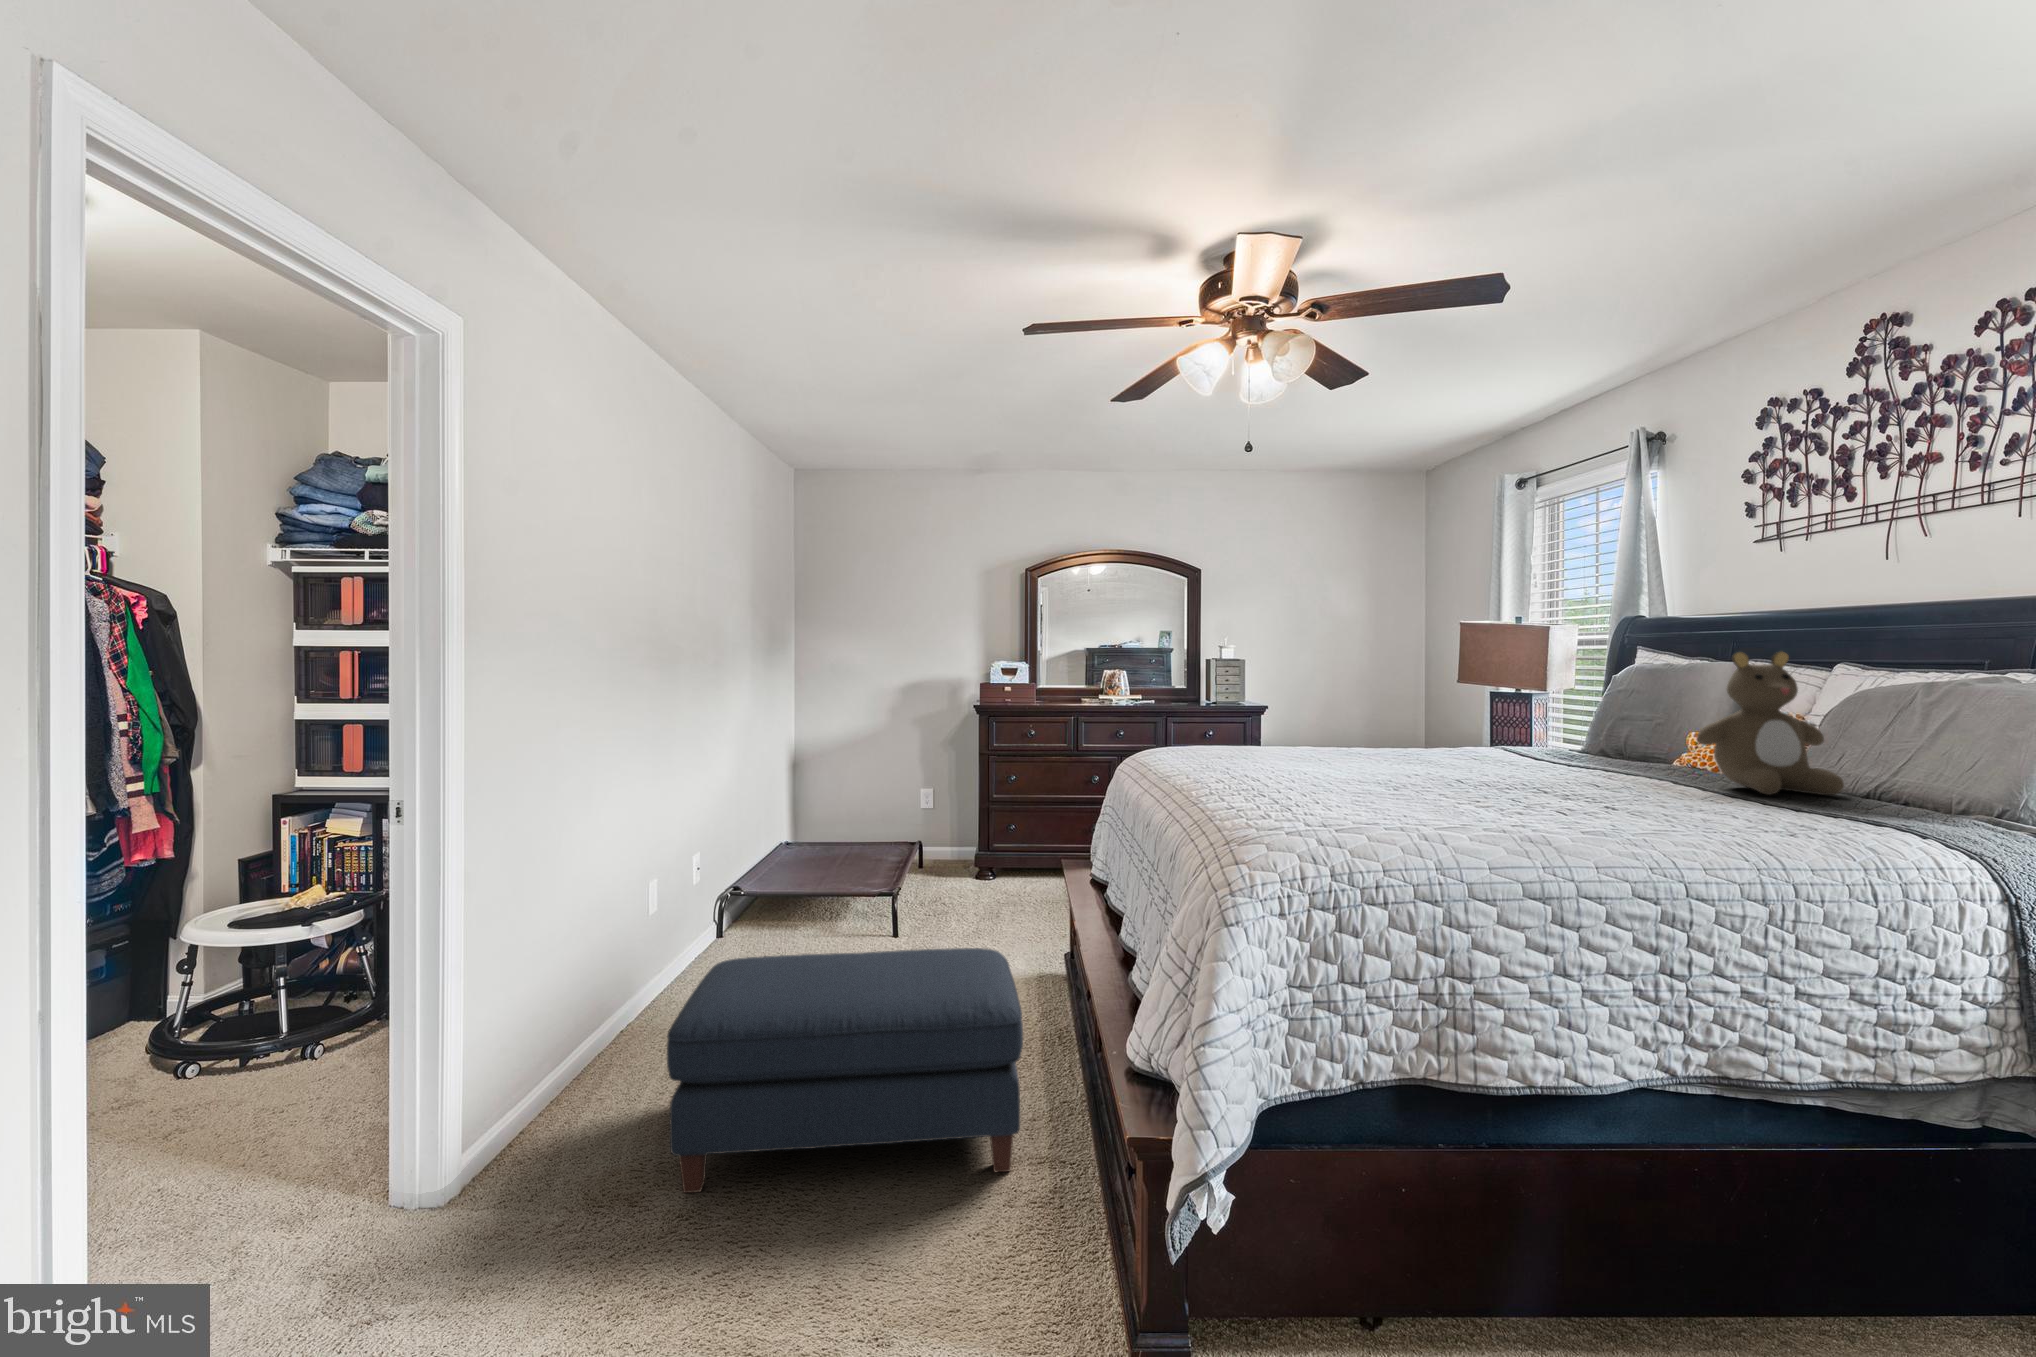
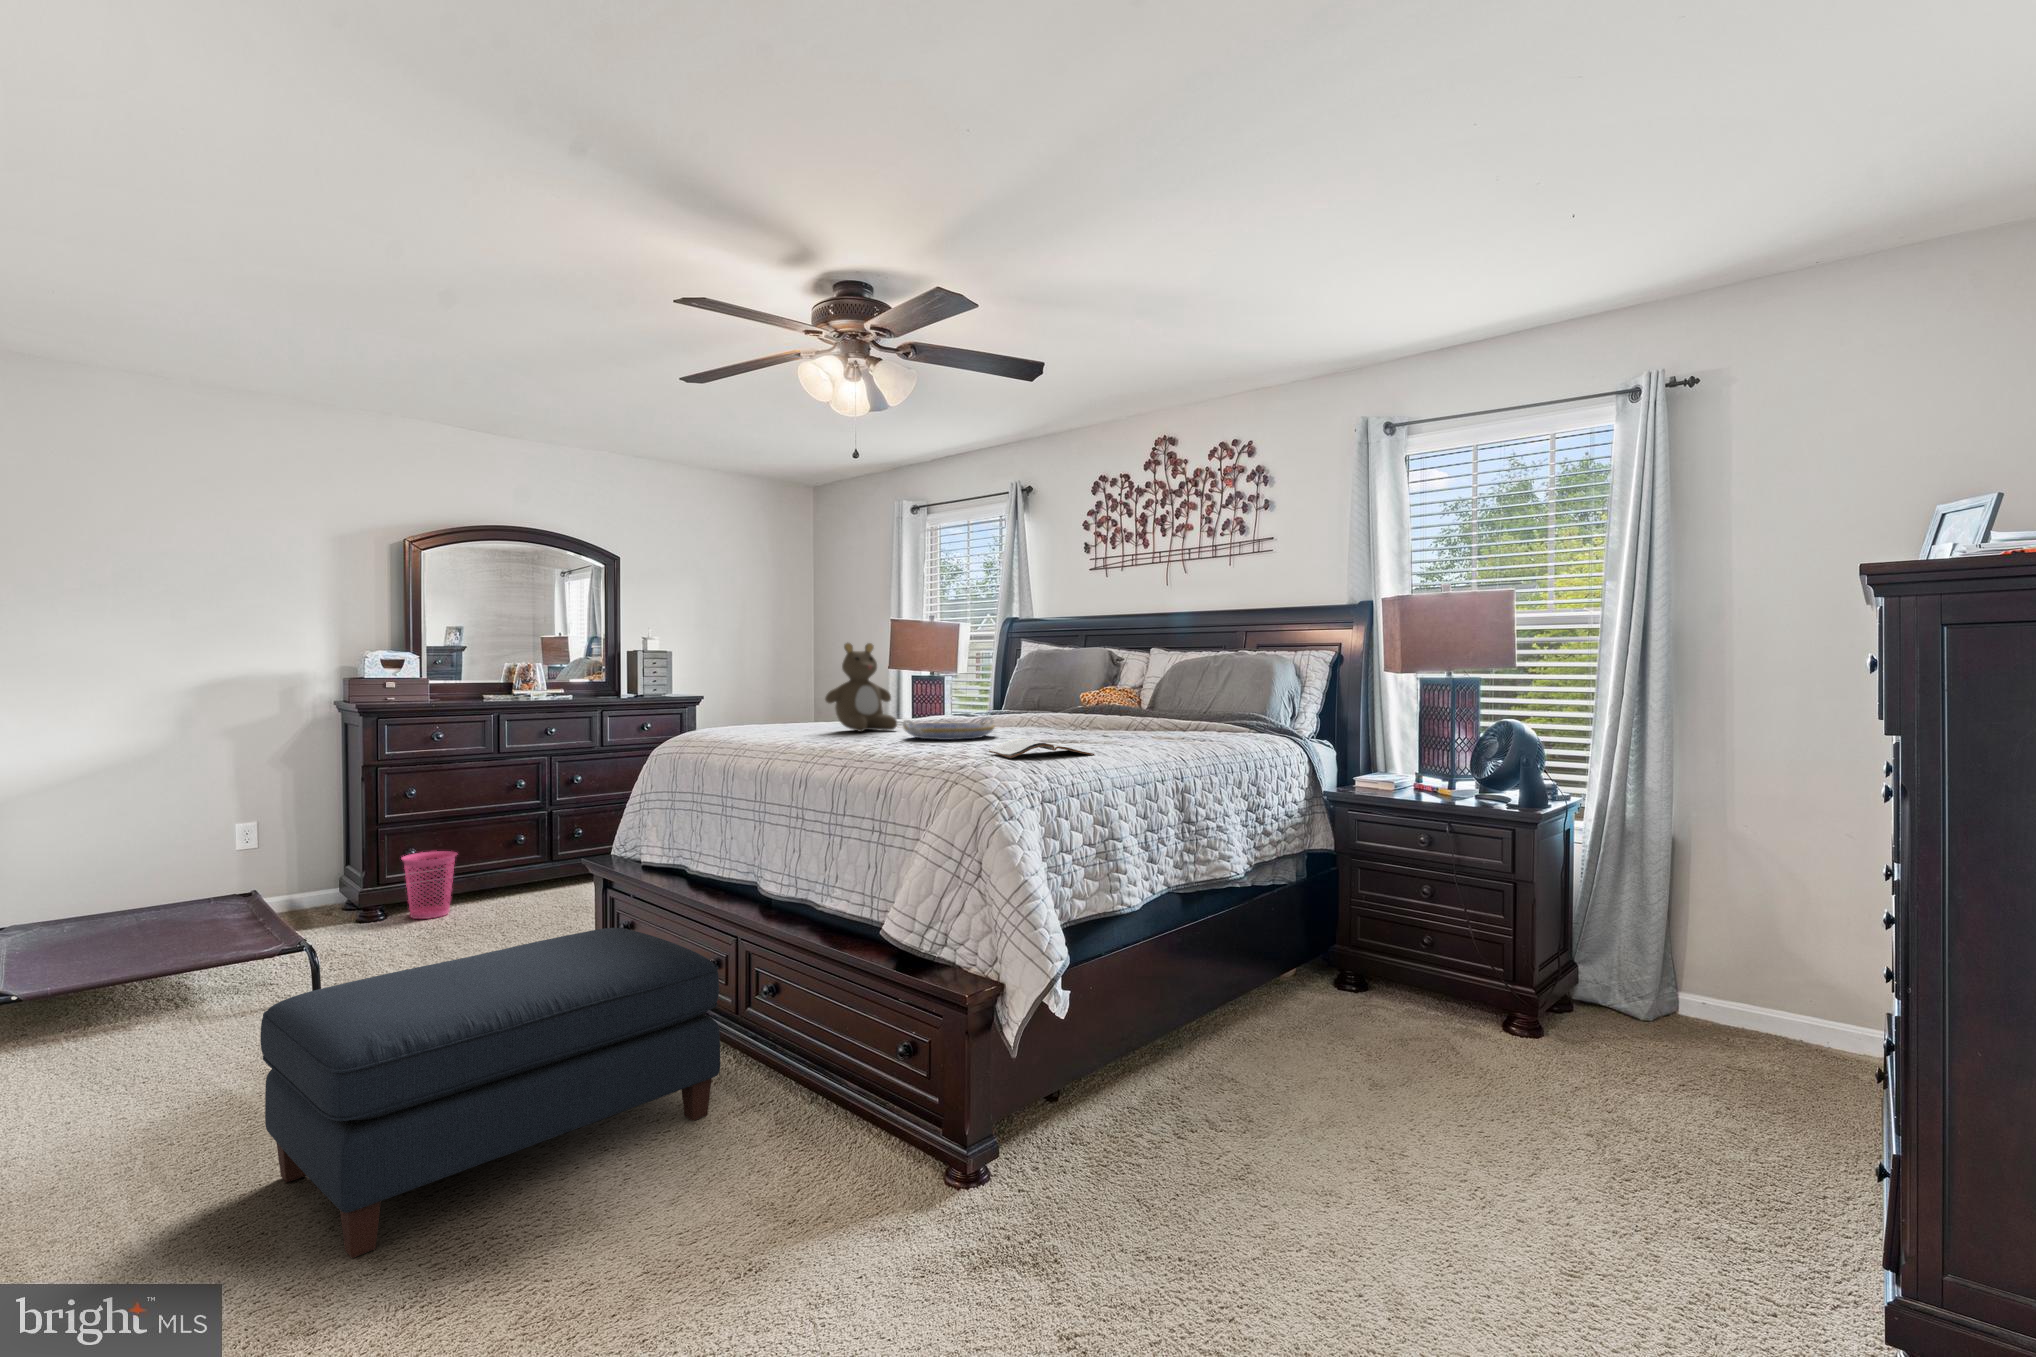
teddy bear: present [1697,652,1844,795] -> present [825,643,897,732]
serving tray: none [1314,762,1449,793] -> present [903,717,995,740]
magazine: none [1318,811,1461,853] -> present [989,738,1094,758]
waste basket: none [997,833,1038,890] -> present [401,851,457,919]

